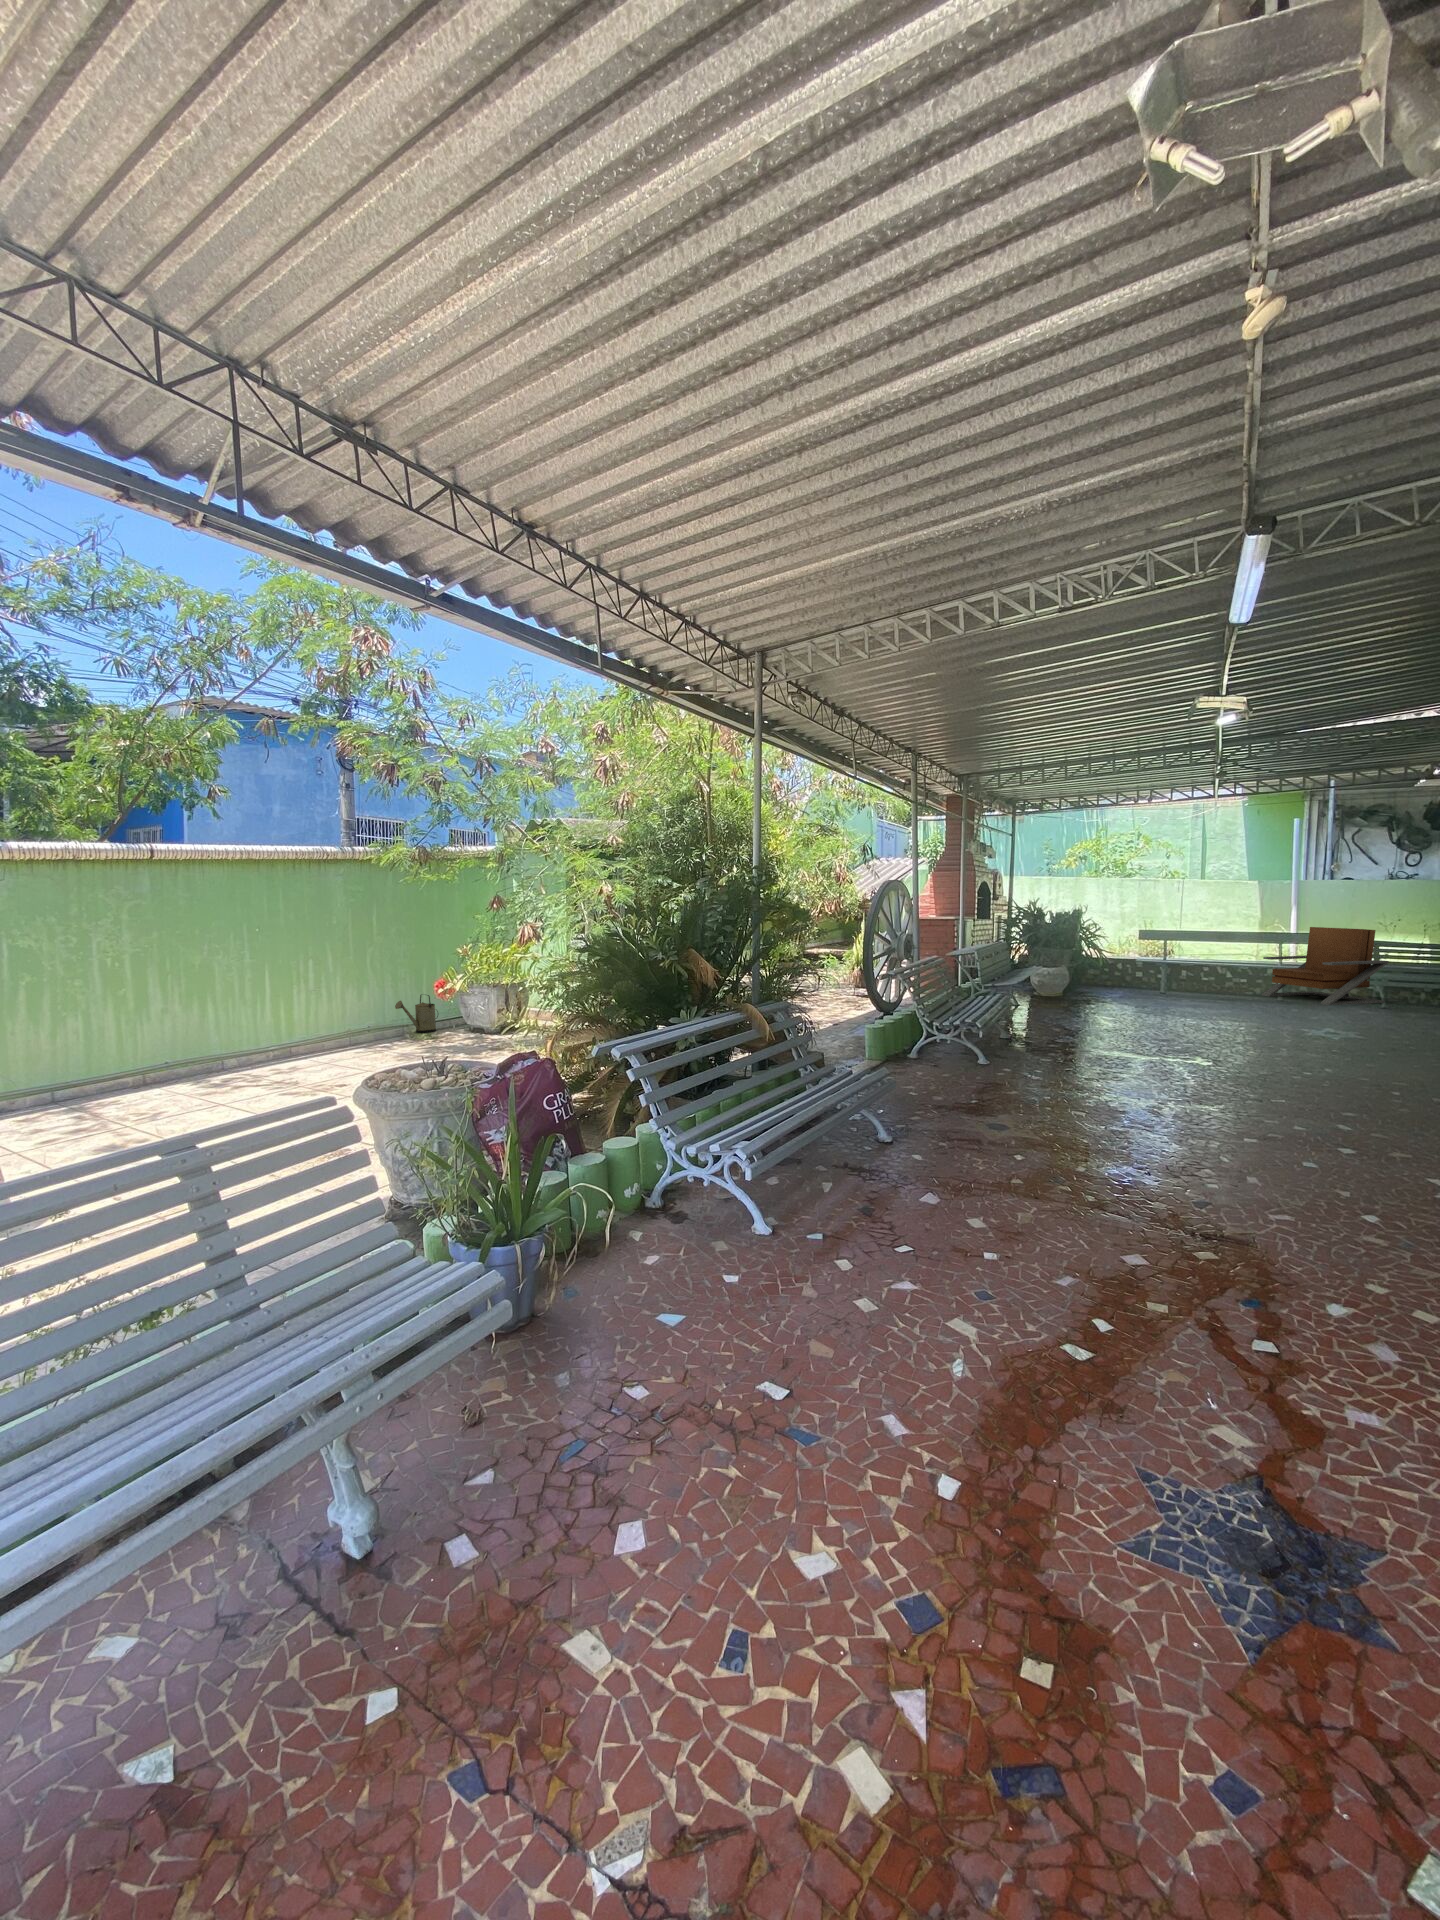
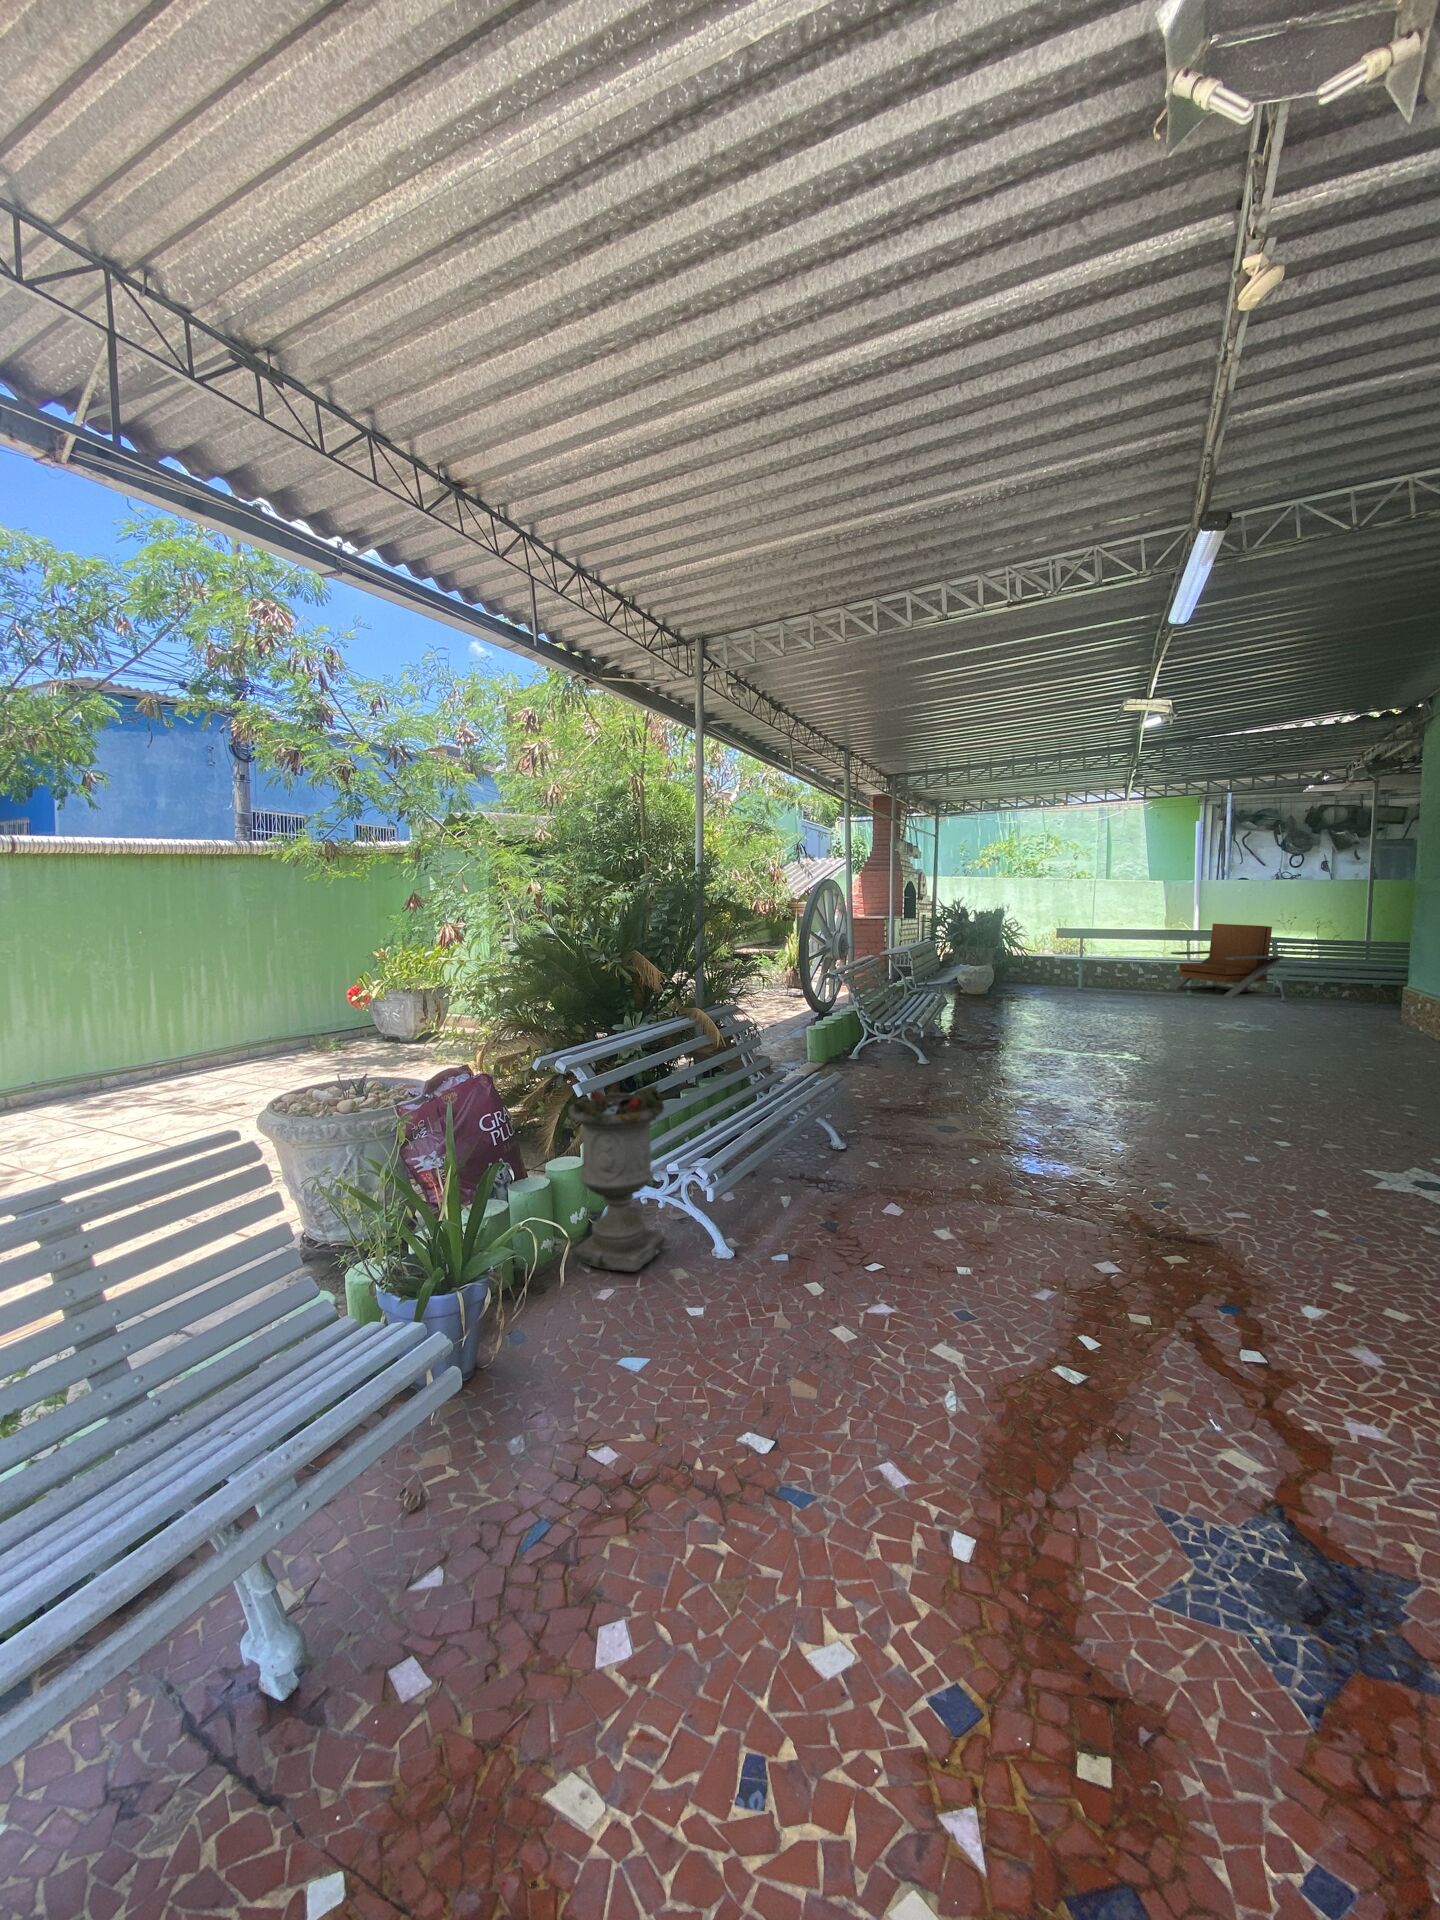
watering can: present [395,995,438,1033] -> none [305,994,353,1035]
planter: none [619,1075,711,1248] -> present [569,1085,667,1272]

